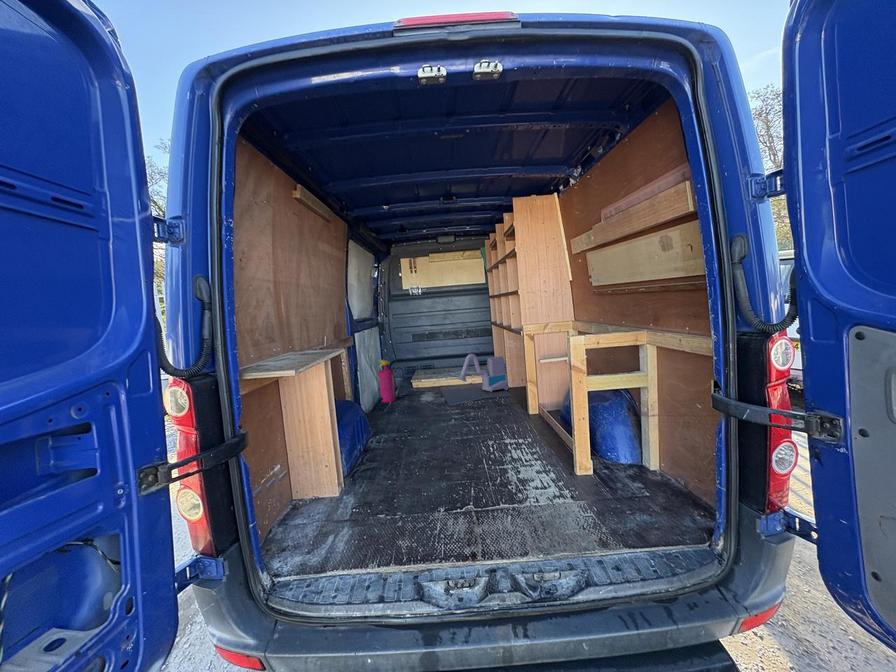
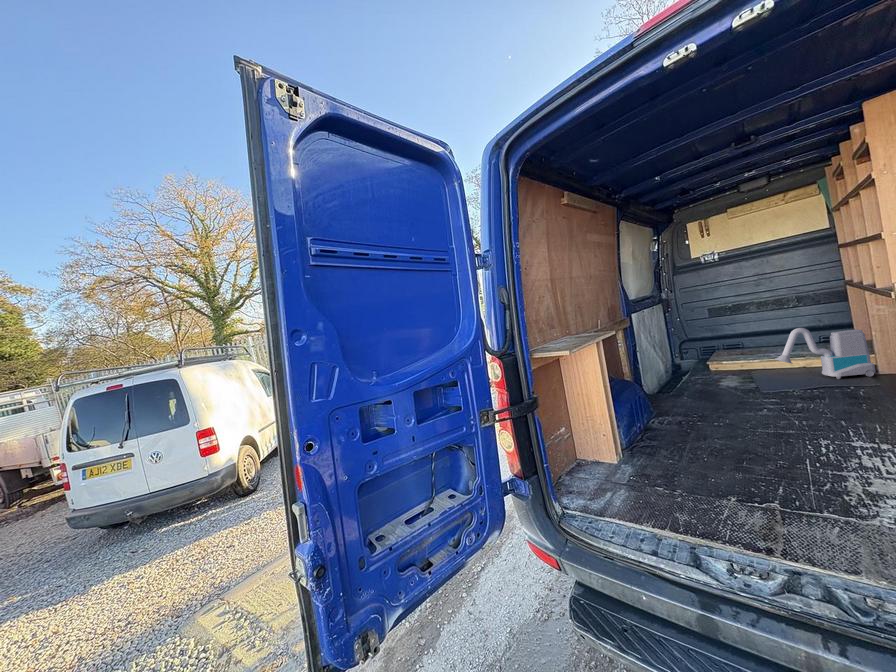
fire extinguisher: present [378,360,397,402] -> none [663,338,688,384]

